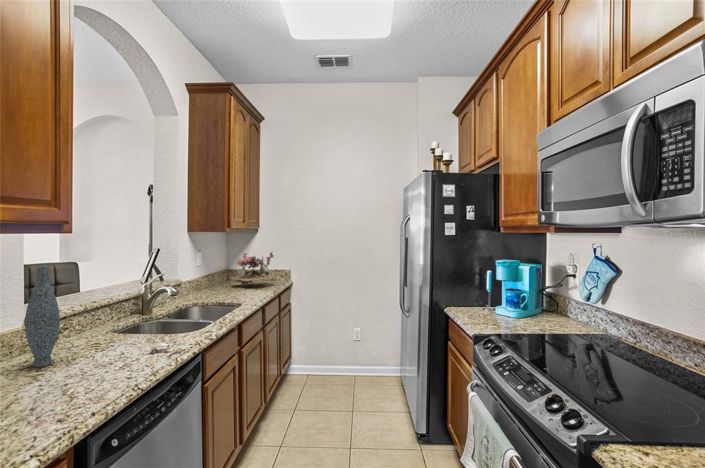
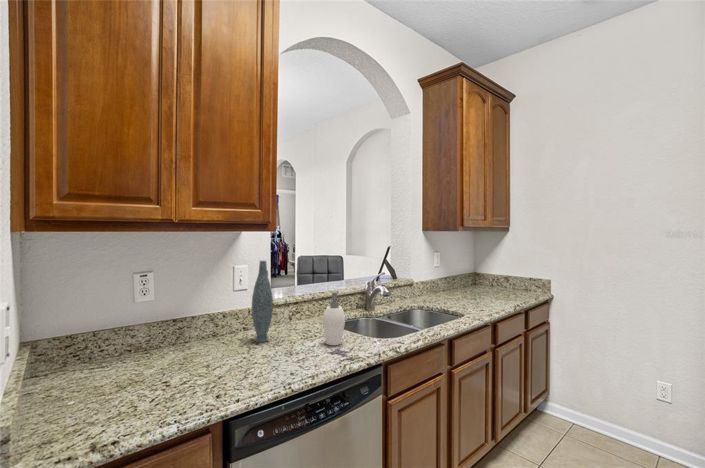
flower arrangement: present [231,252,273,285] -> none [472,256,525,294]
soap dispenser: none [129,293,156,348] -> present [323,292,345,345]

